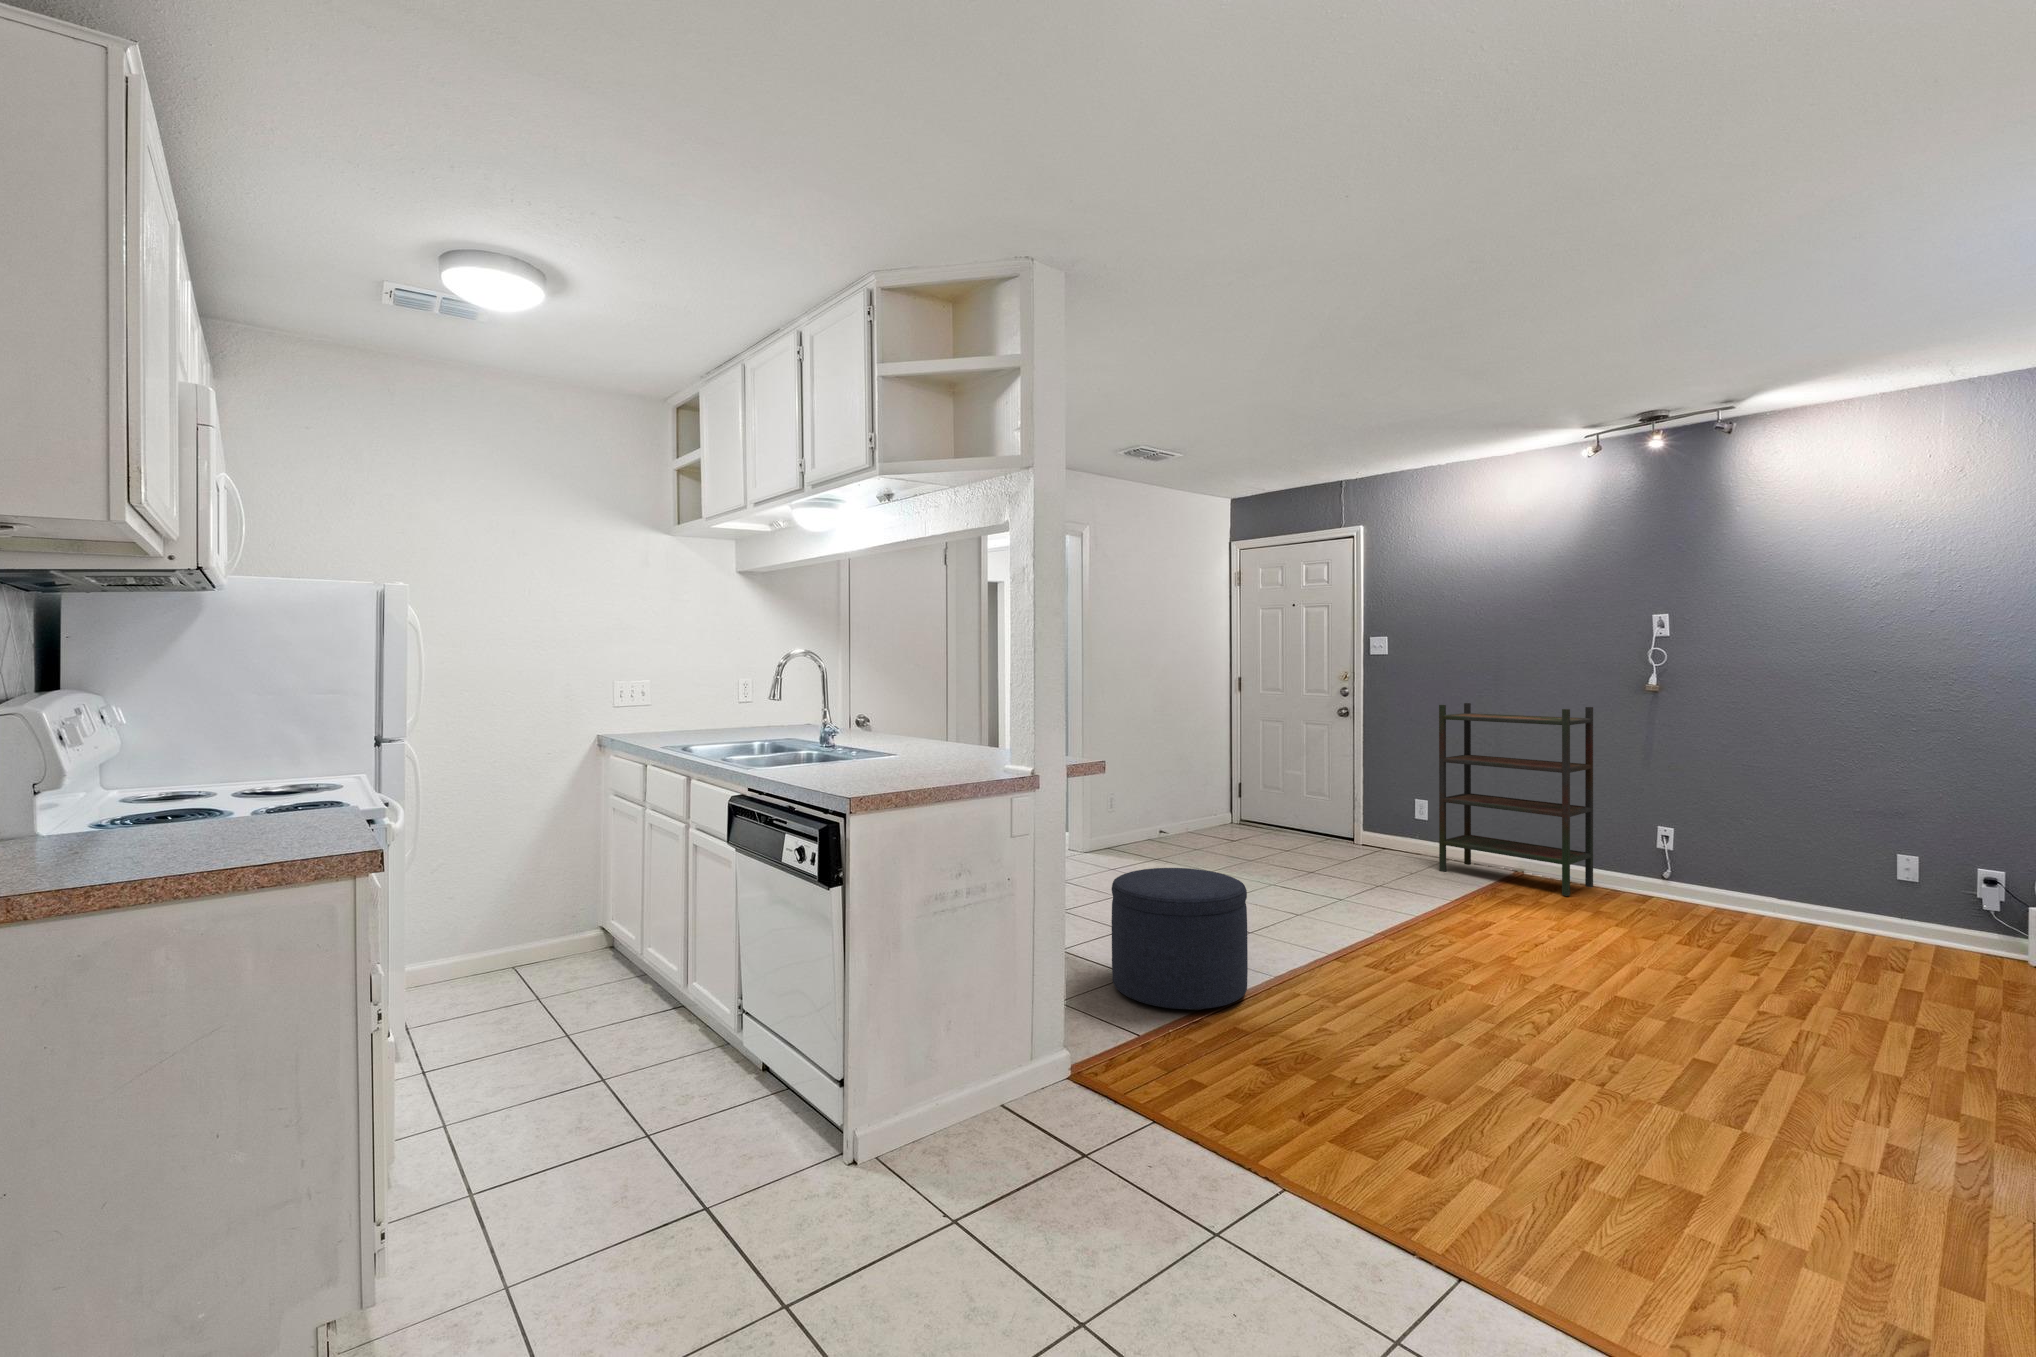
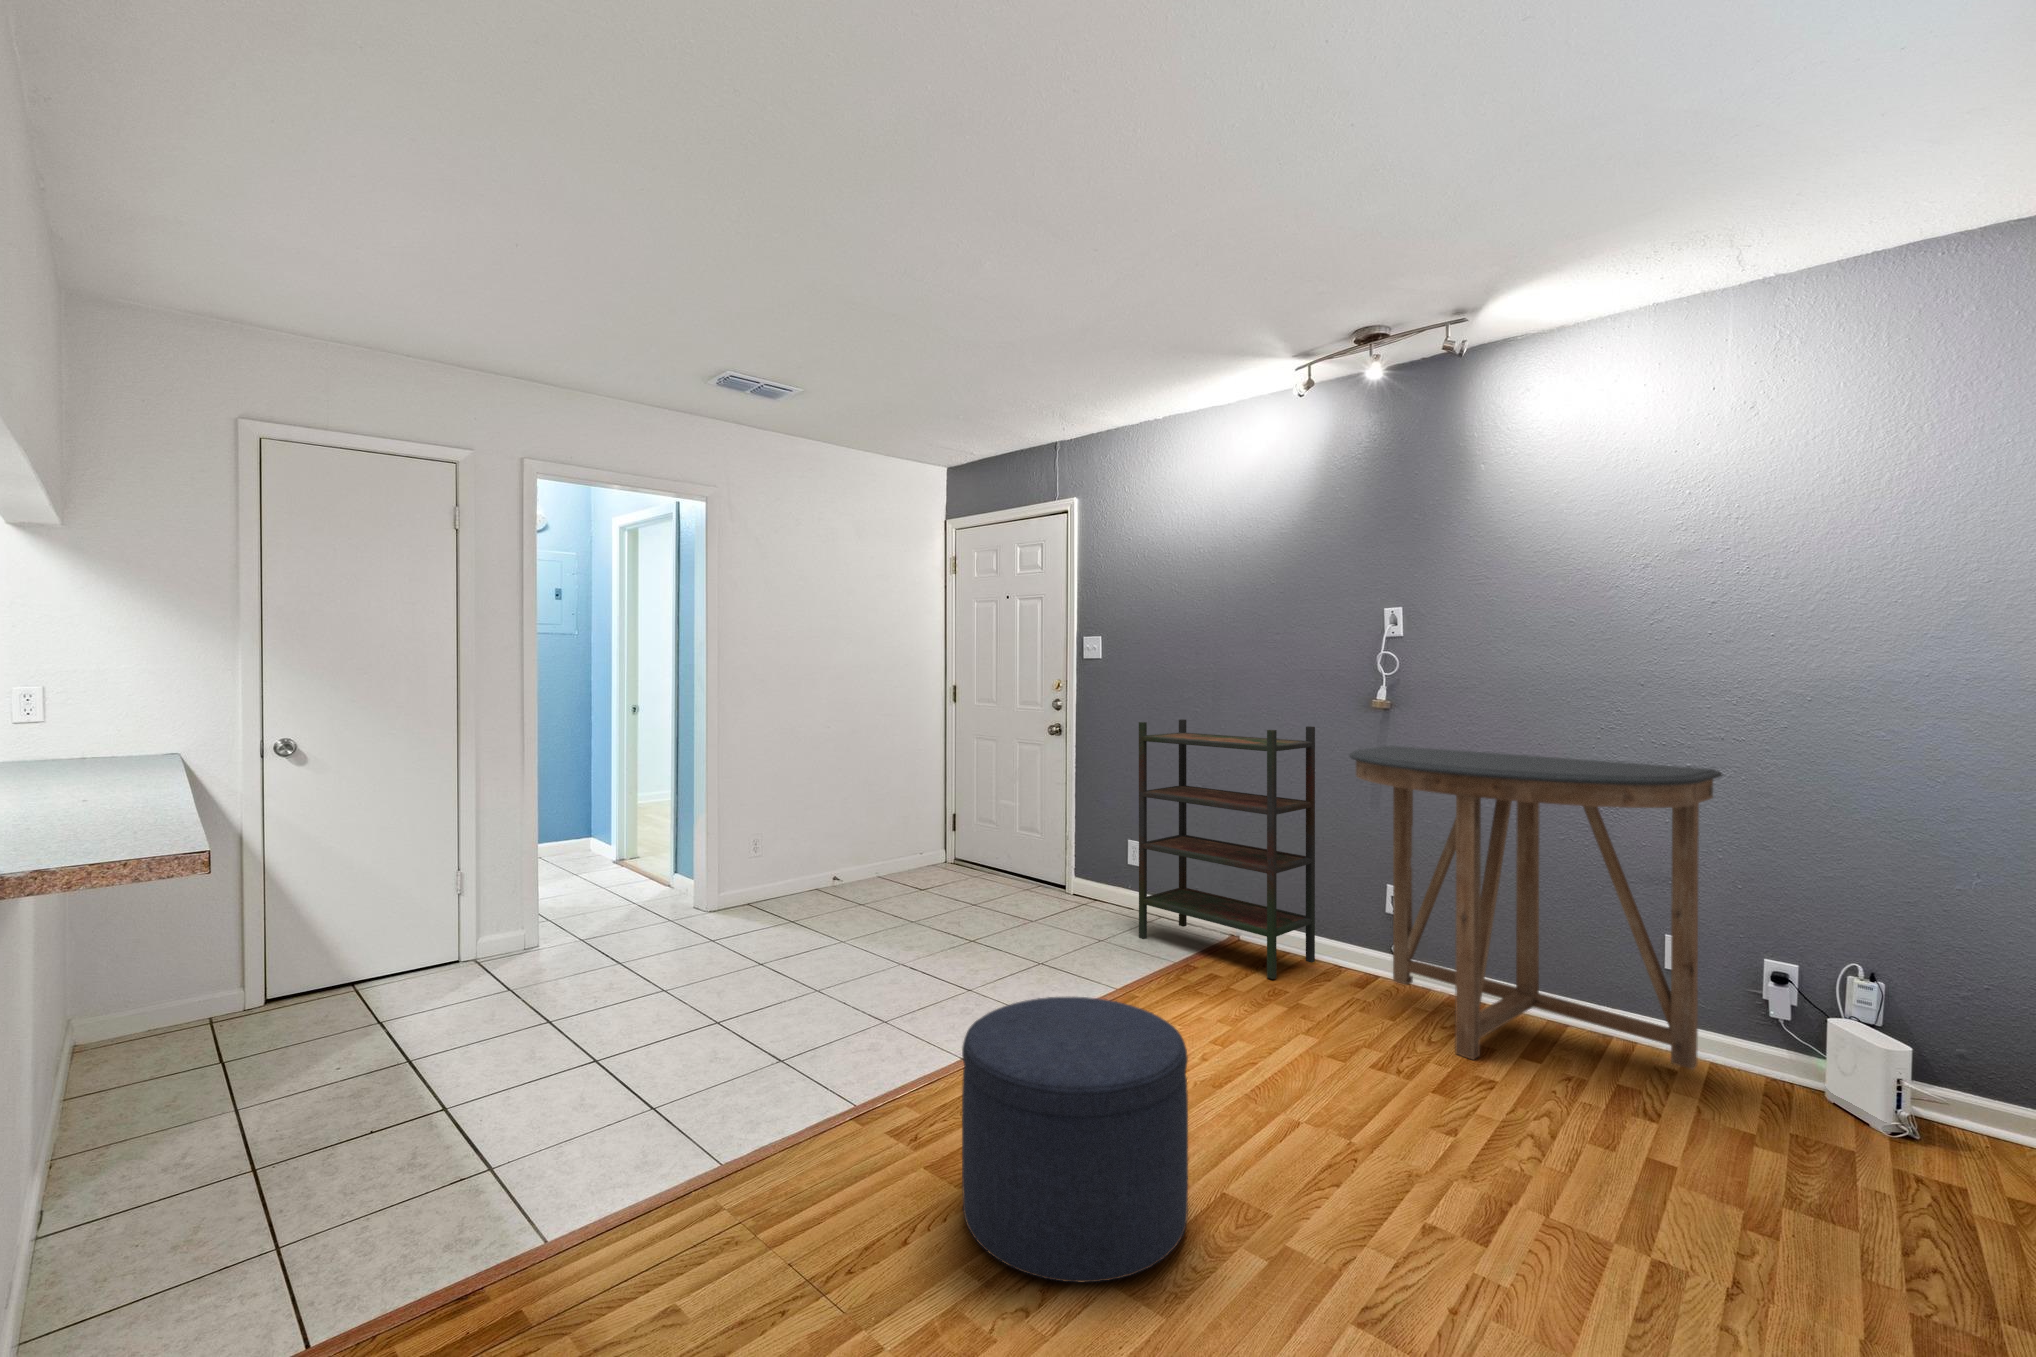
console table: none [1633,721,1946,949] -> present [1350,746,1722,1070]
ottoman: present [1112,868,1248,1010] -> present [962,997,1188,1282]

